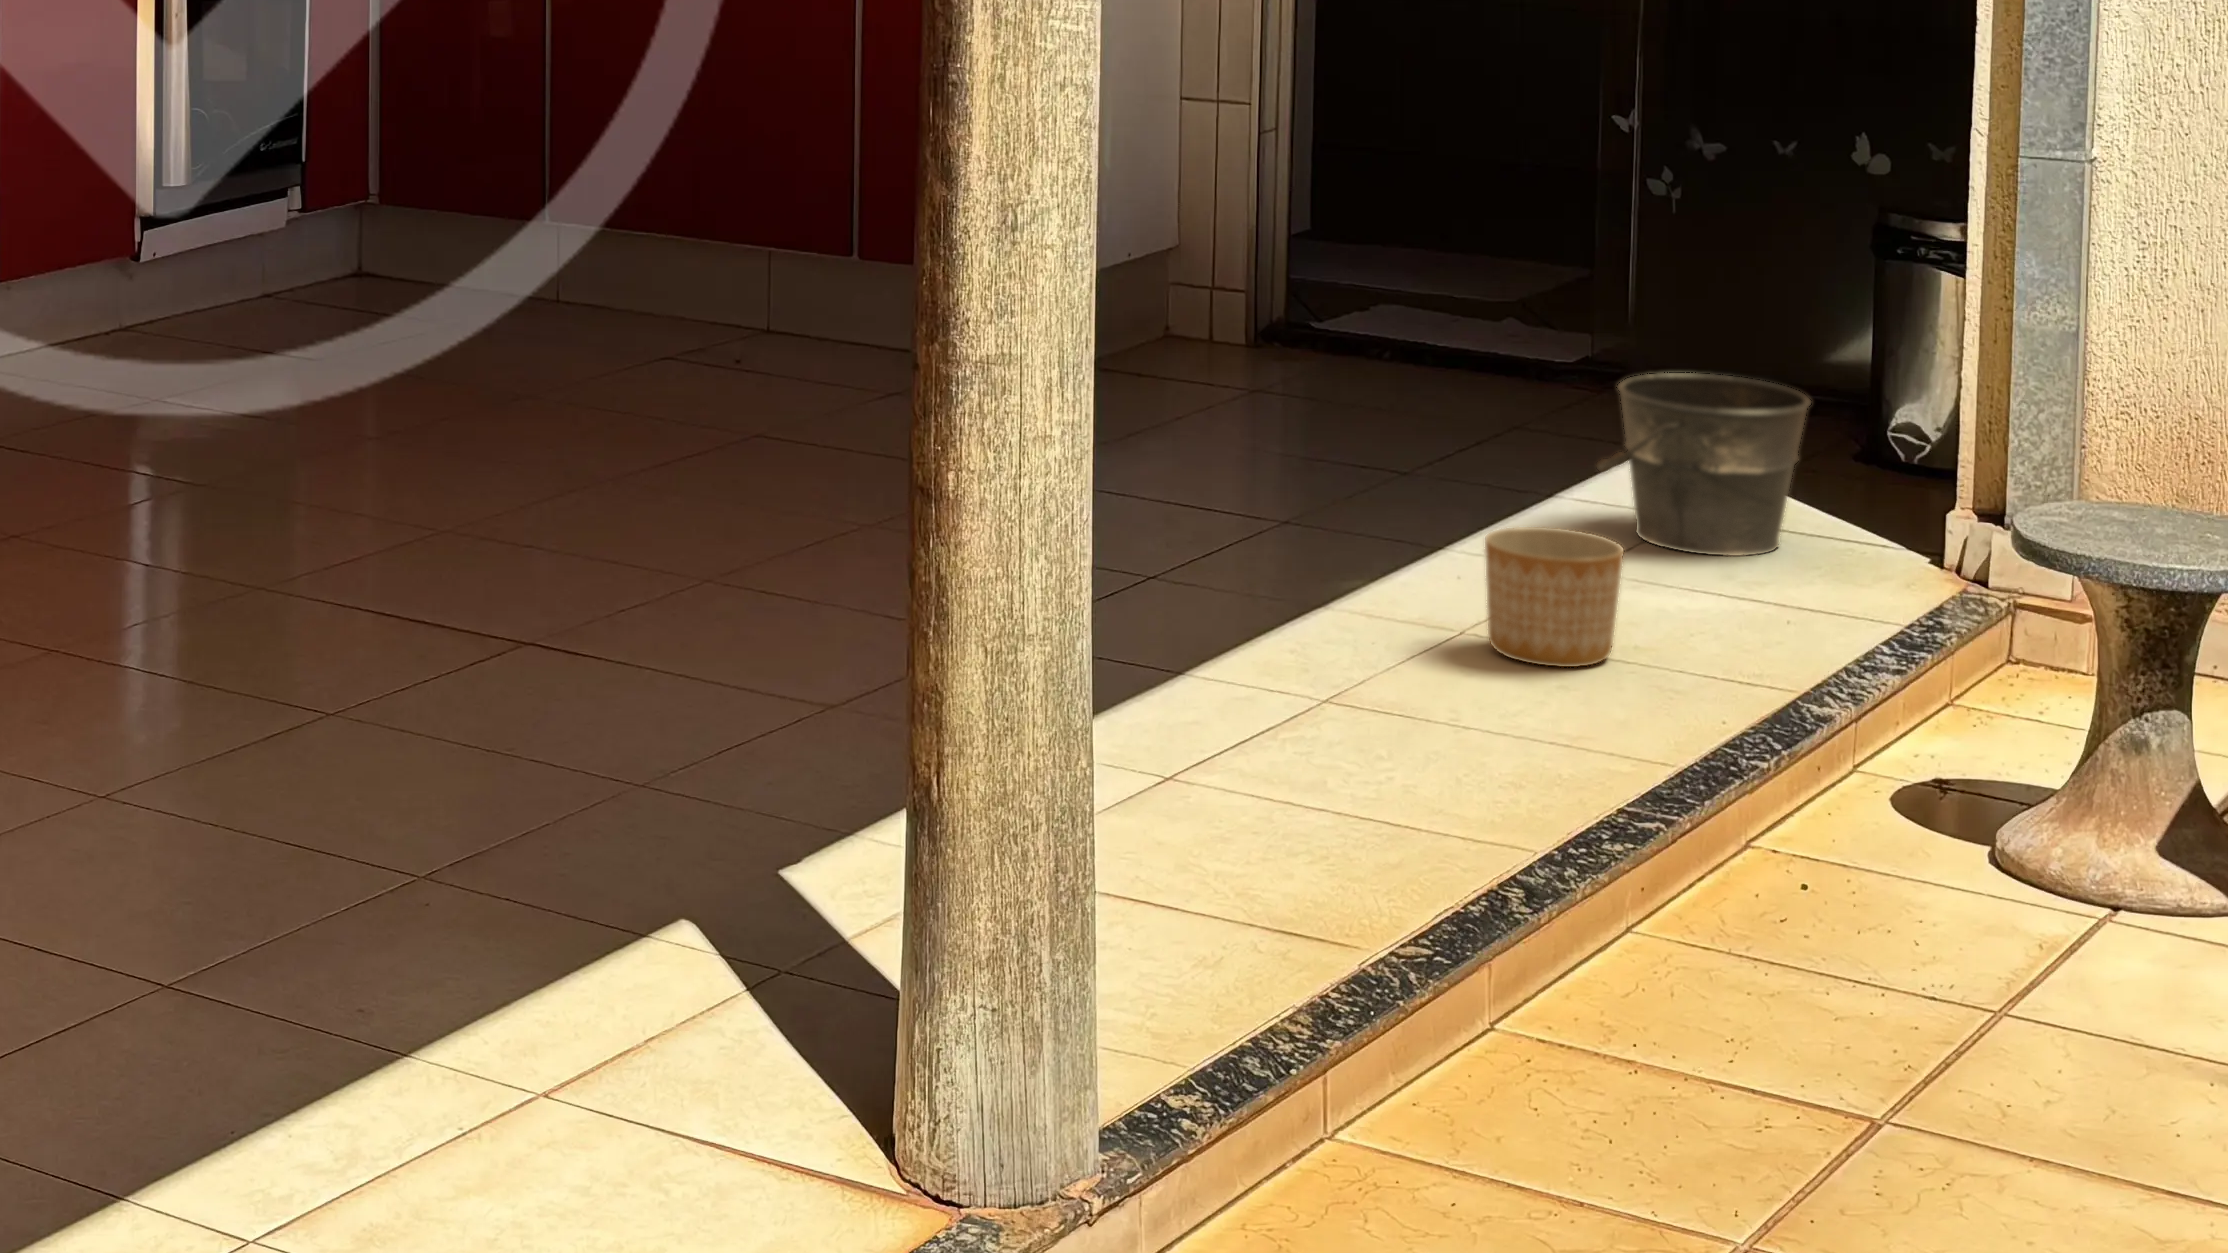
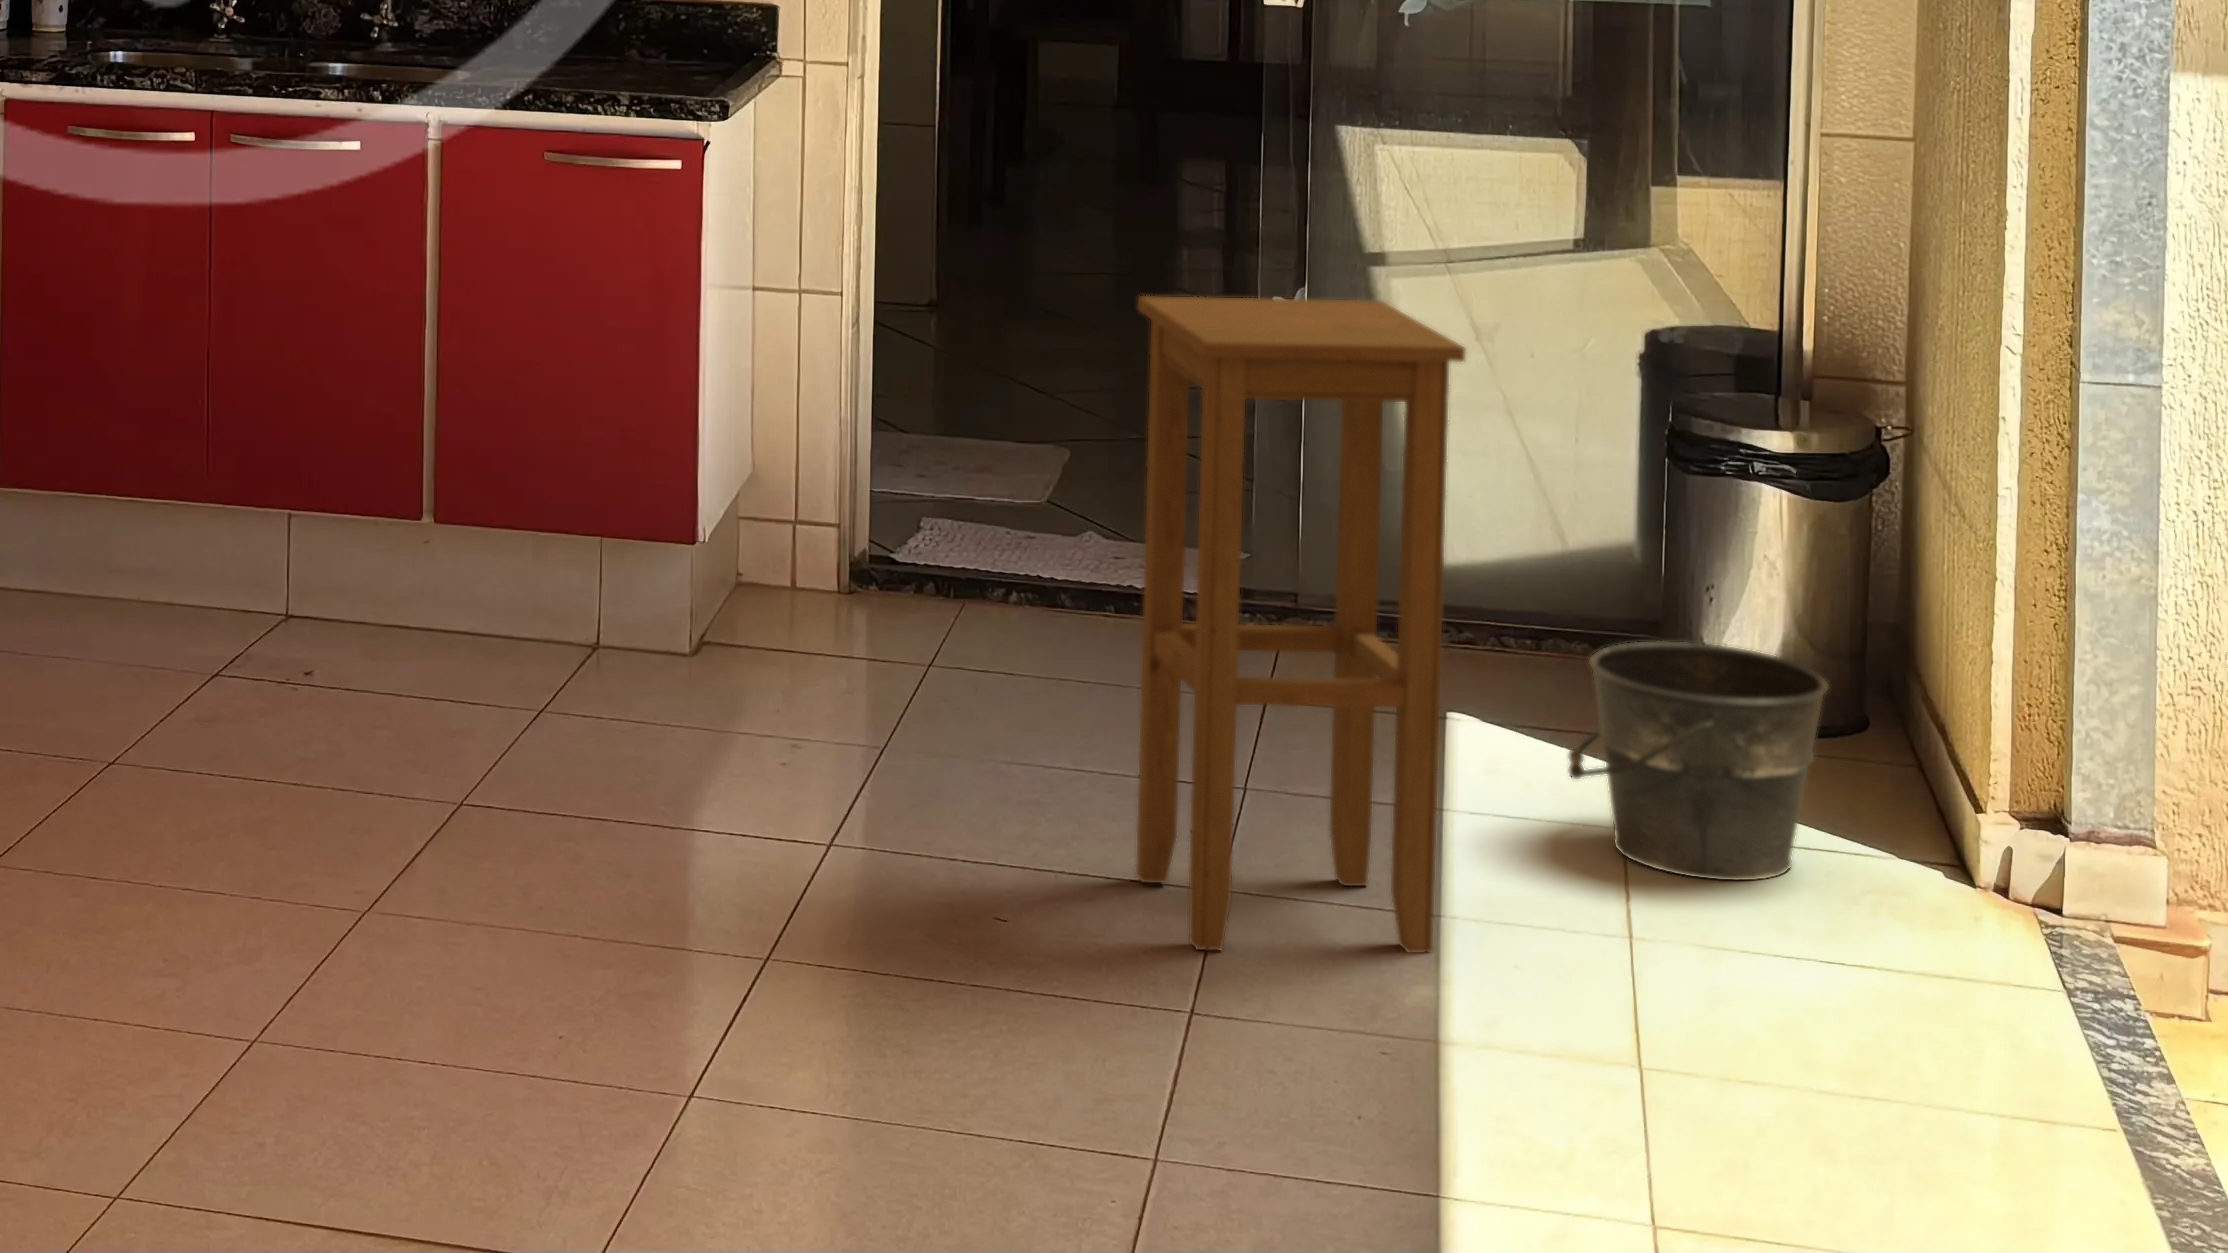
stool: none [1192,69,1418,570] -> present [1136,296,1465,953]
planter: present [1485,527,1623,667] -> none [1720,908,1906,1105]

